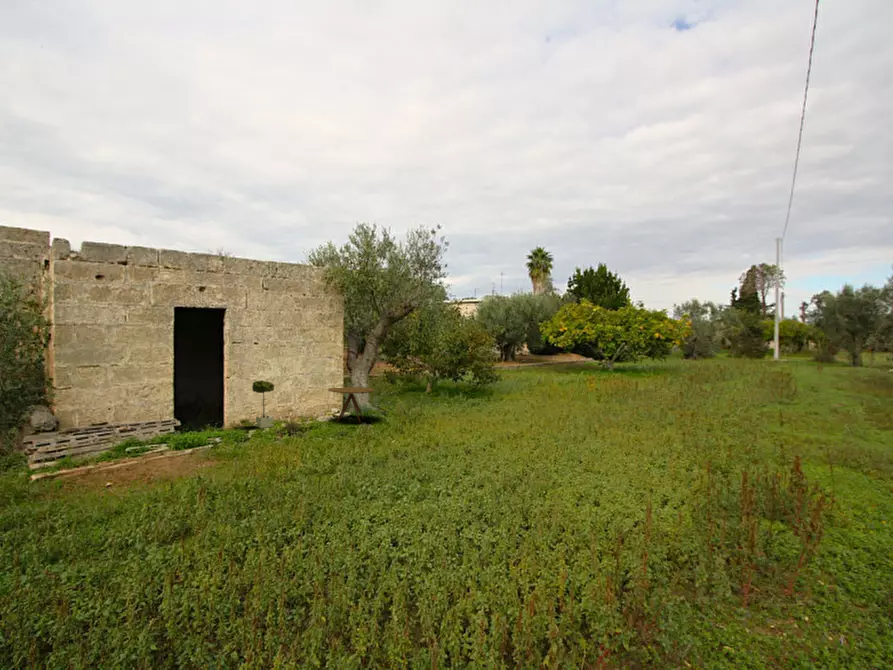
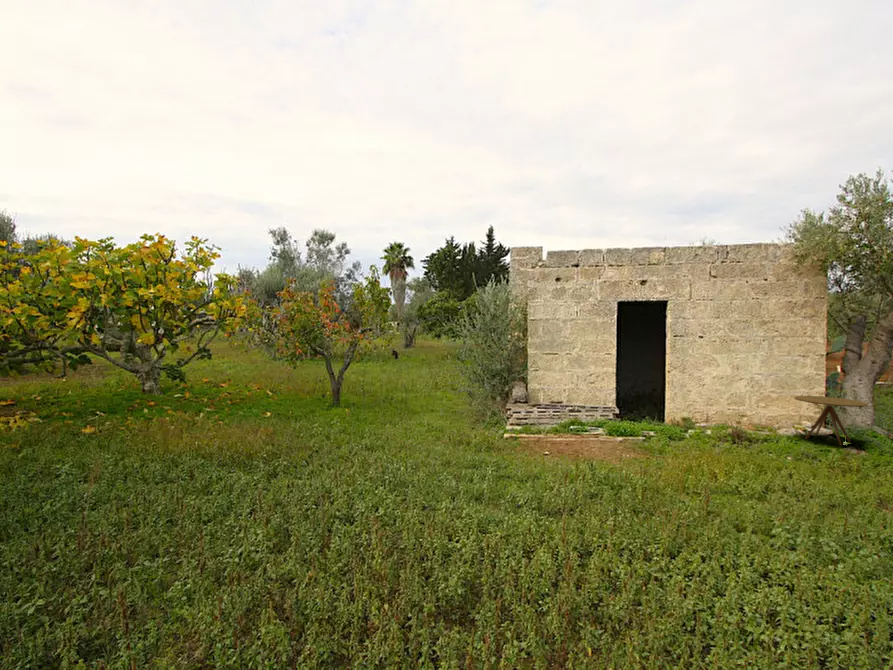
potted tree: present [252,380,274,428] -> none [694,377,719,431]

